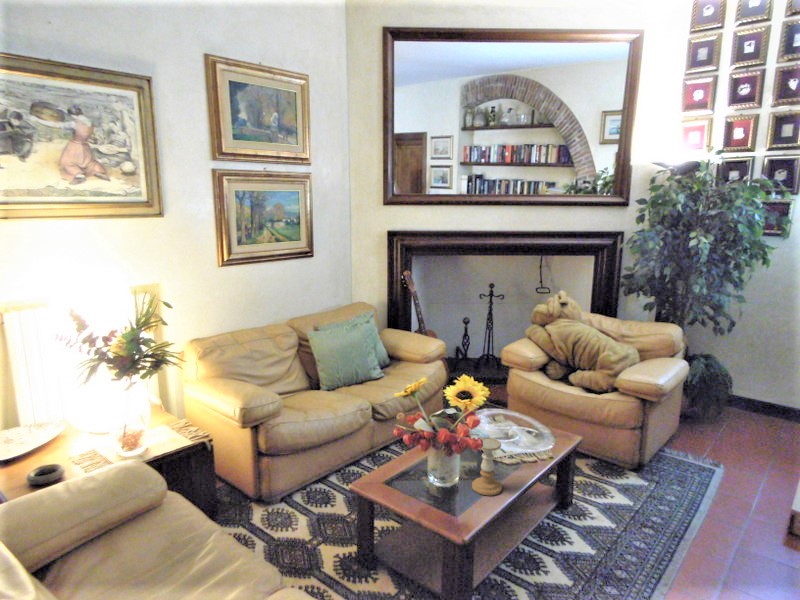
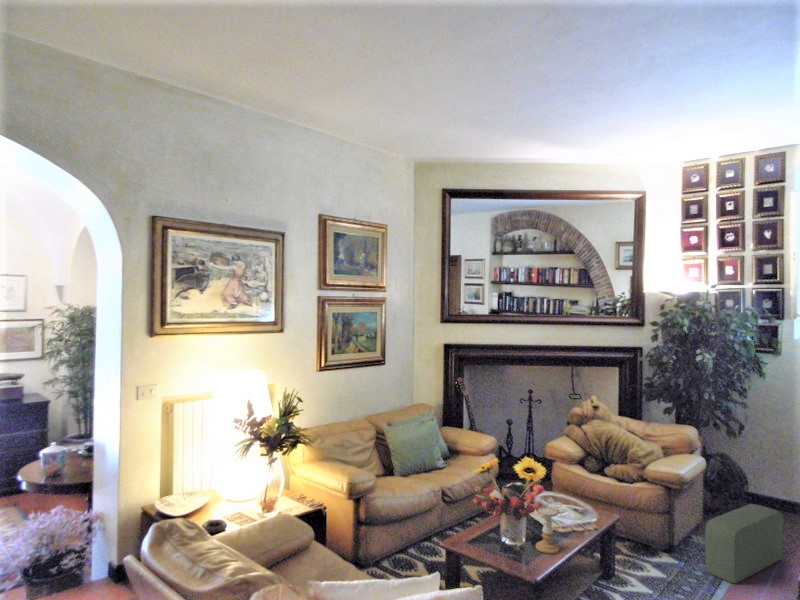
pouf: none [679,414,775,510] -> present [705,504,783,584]

